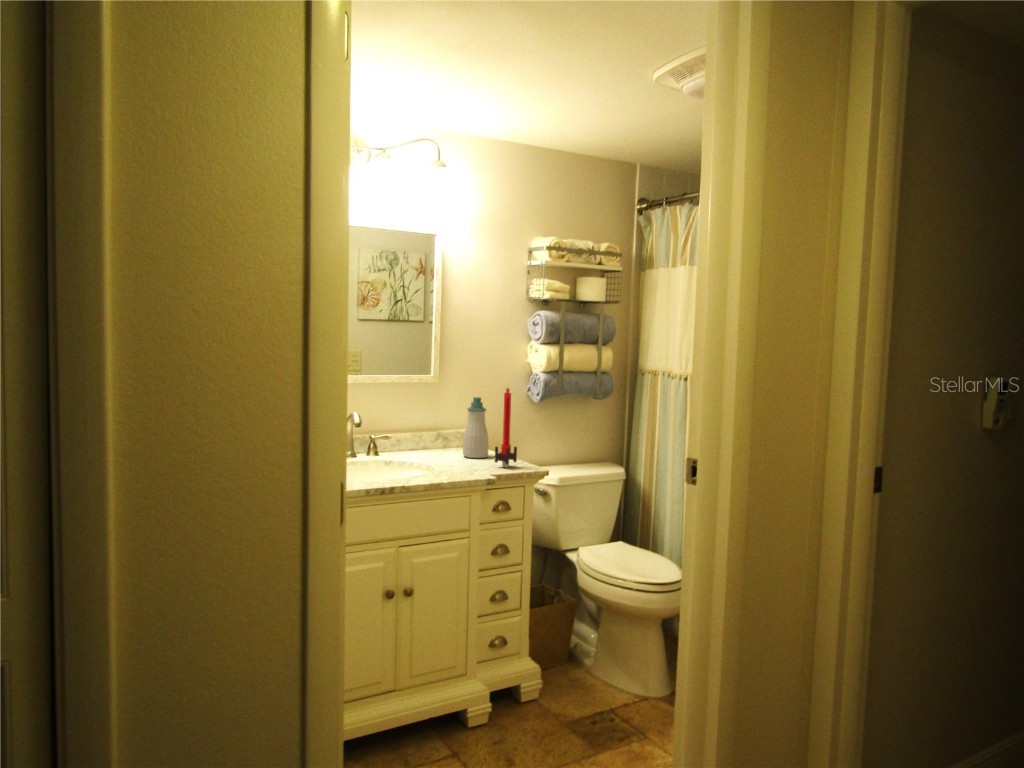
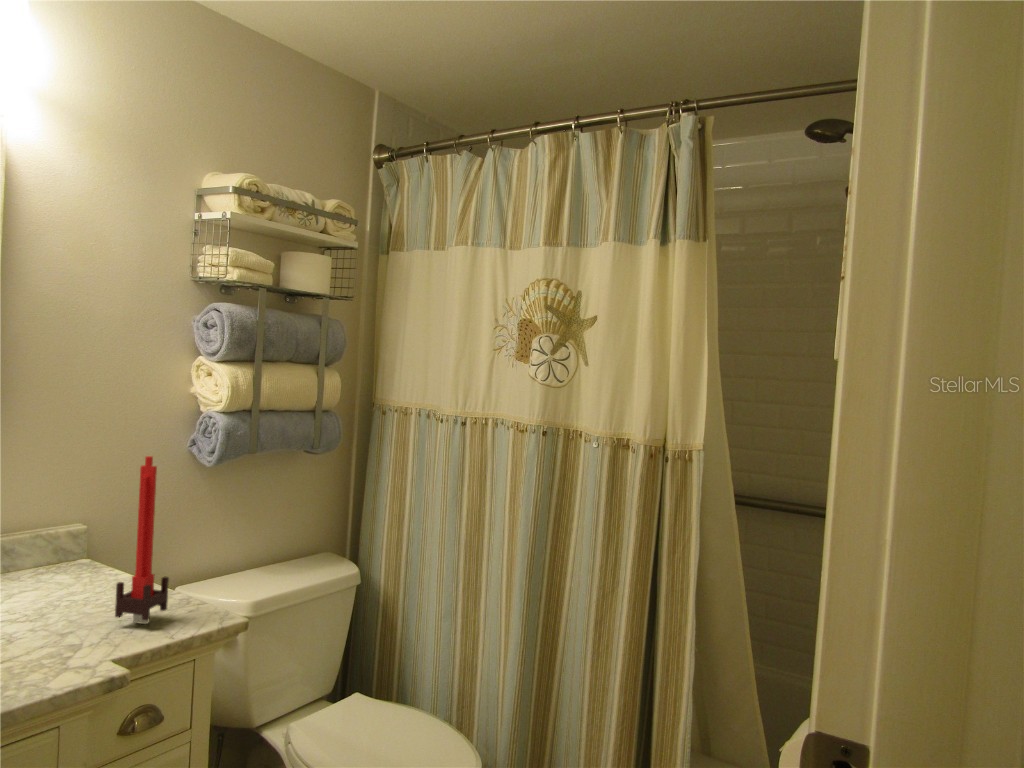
soap bottle: present [463,397,489,458] -> none [42,469,104,599]

